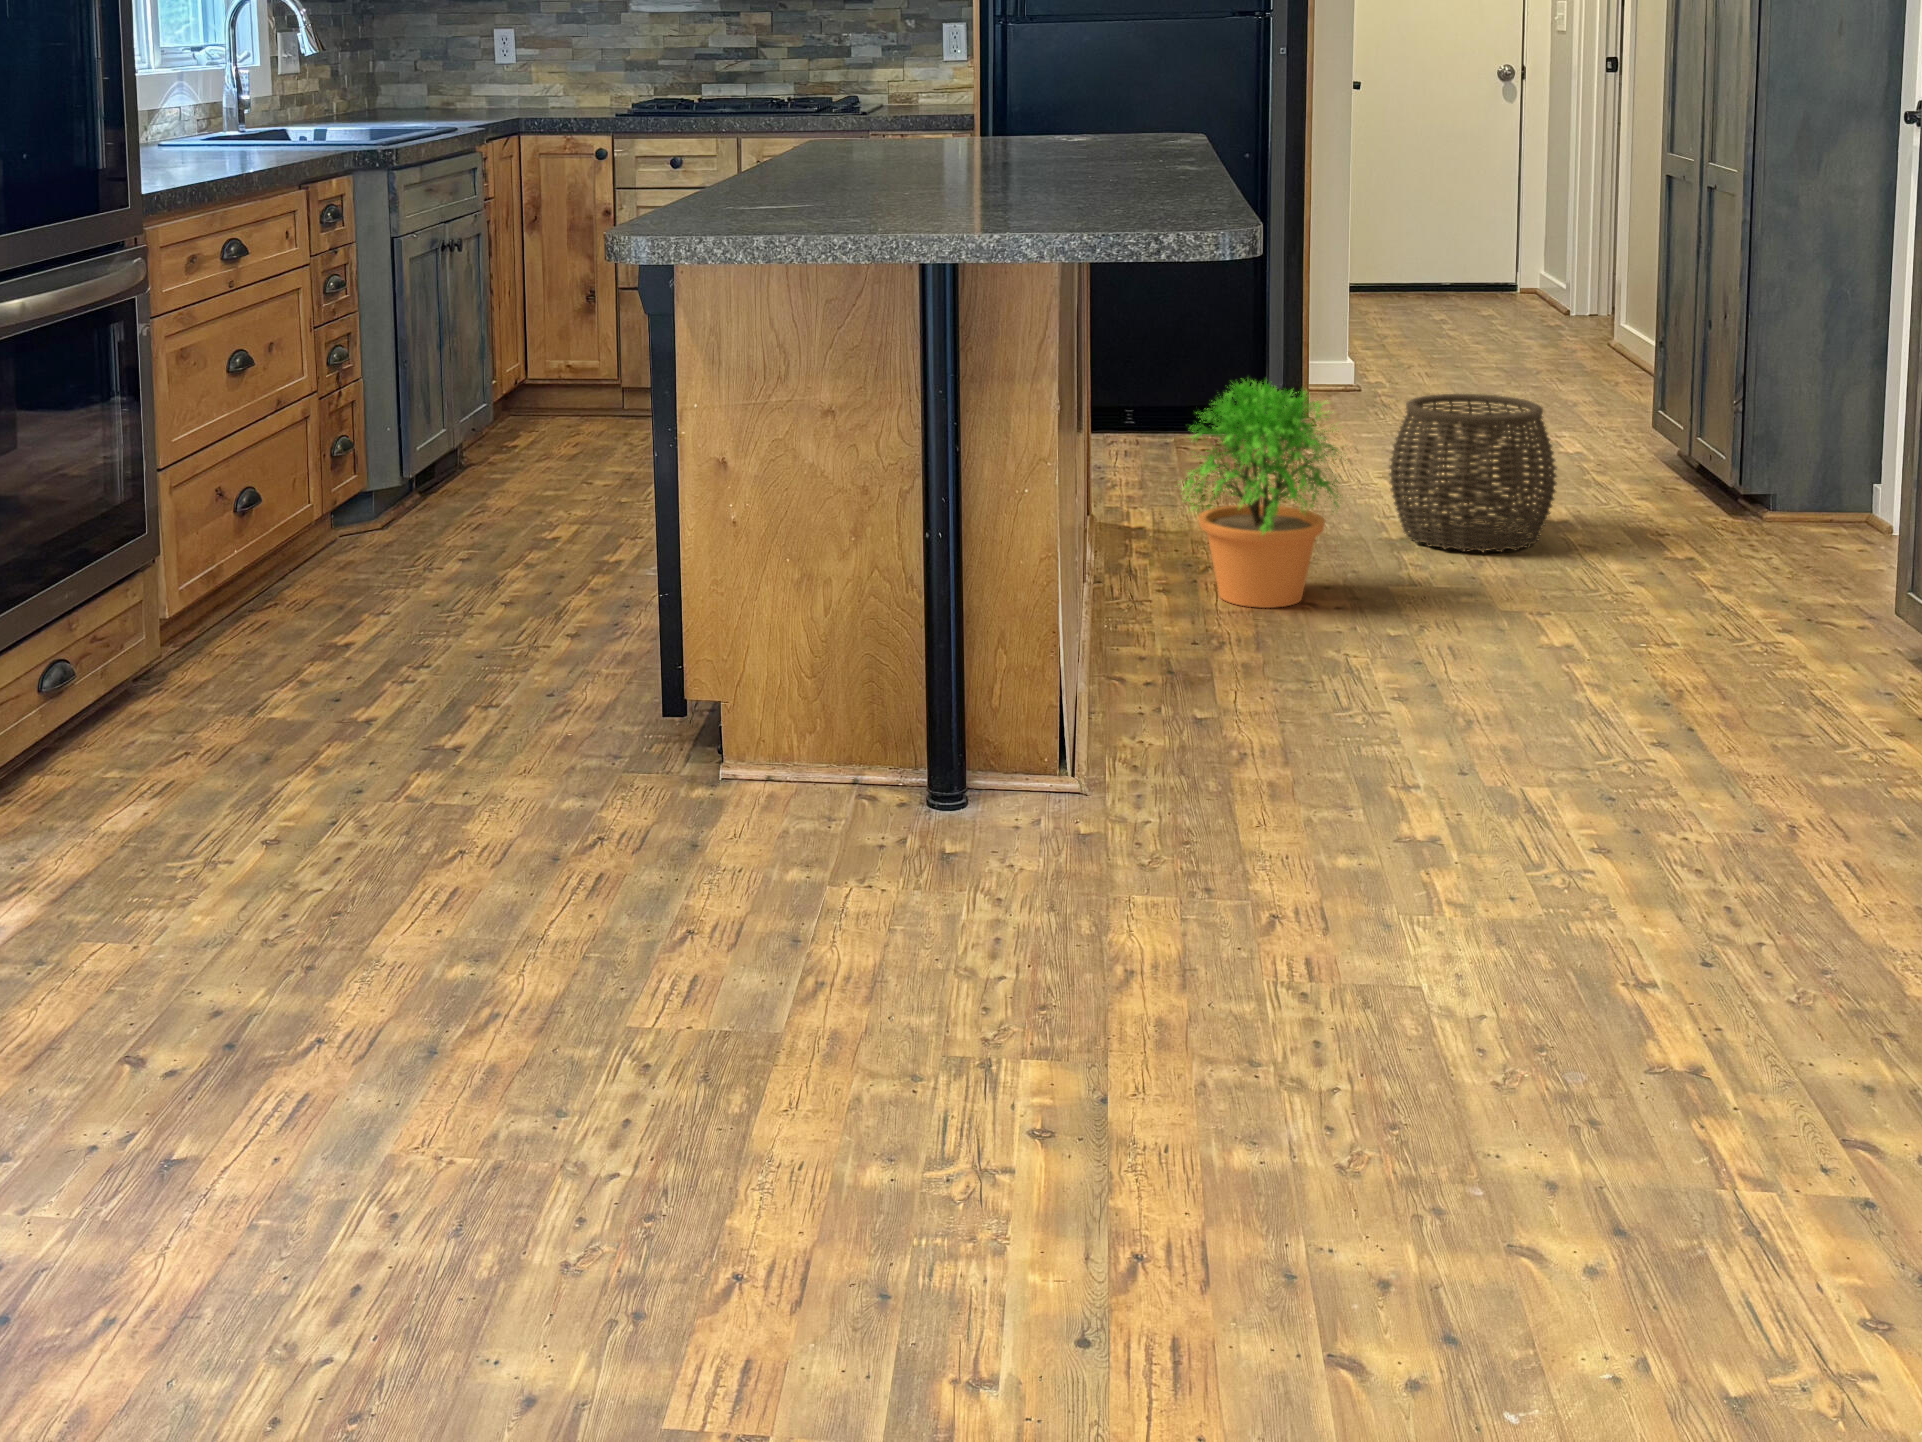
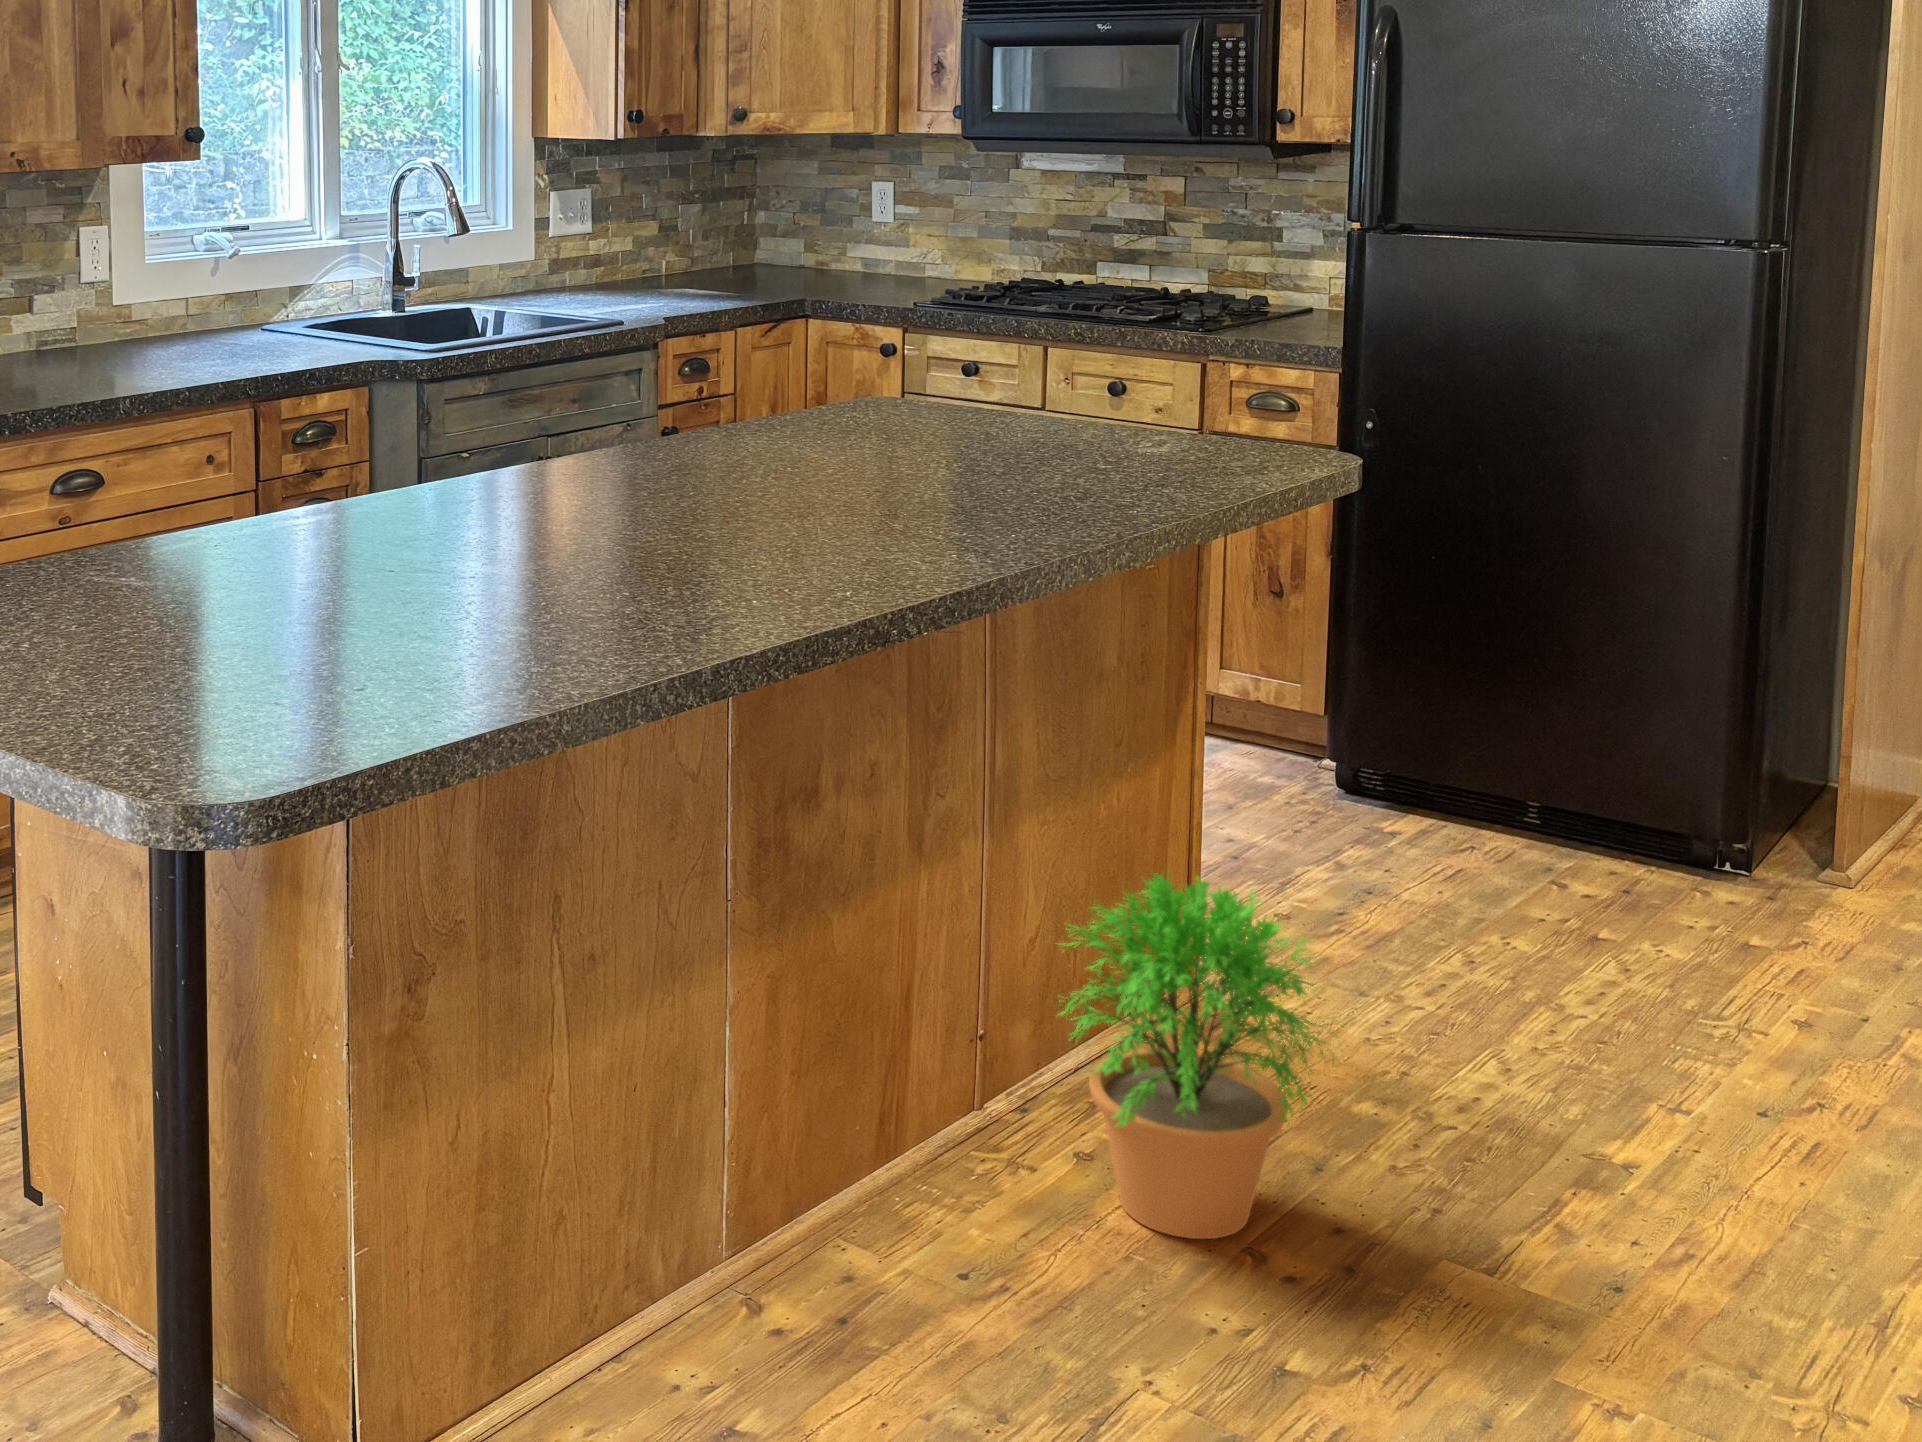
woven basket: present [1389,394,1557,552] -> none [1577,938,1890,1252]

